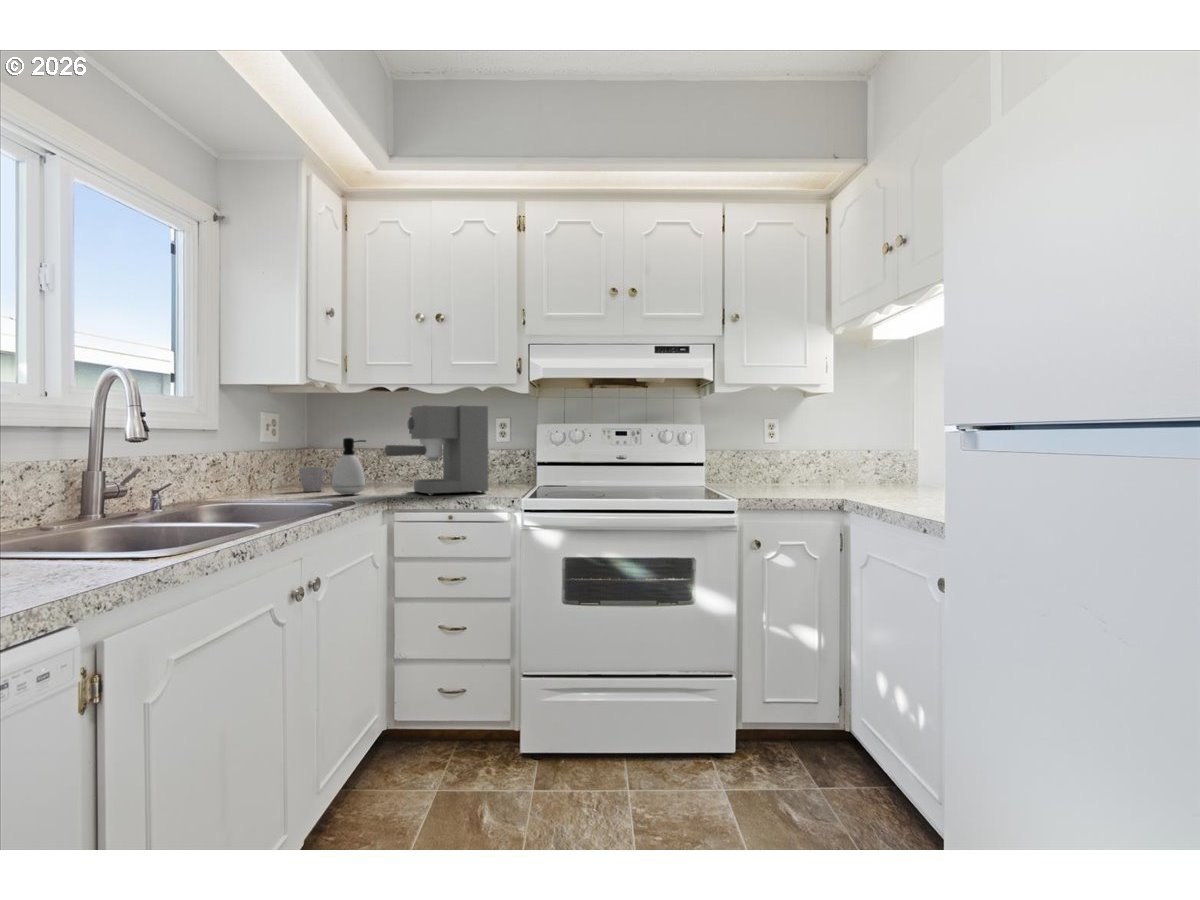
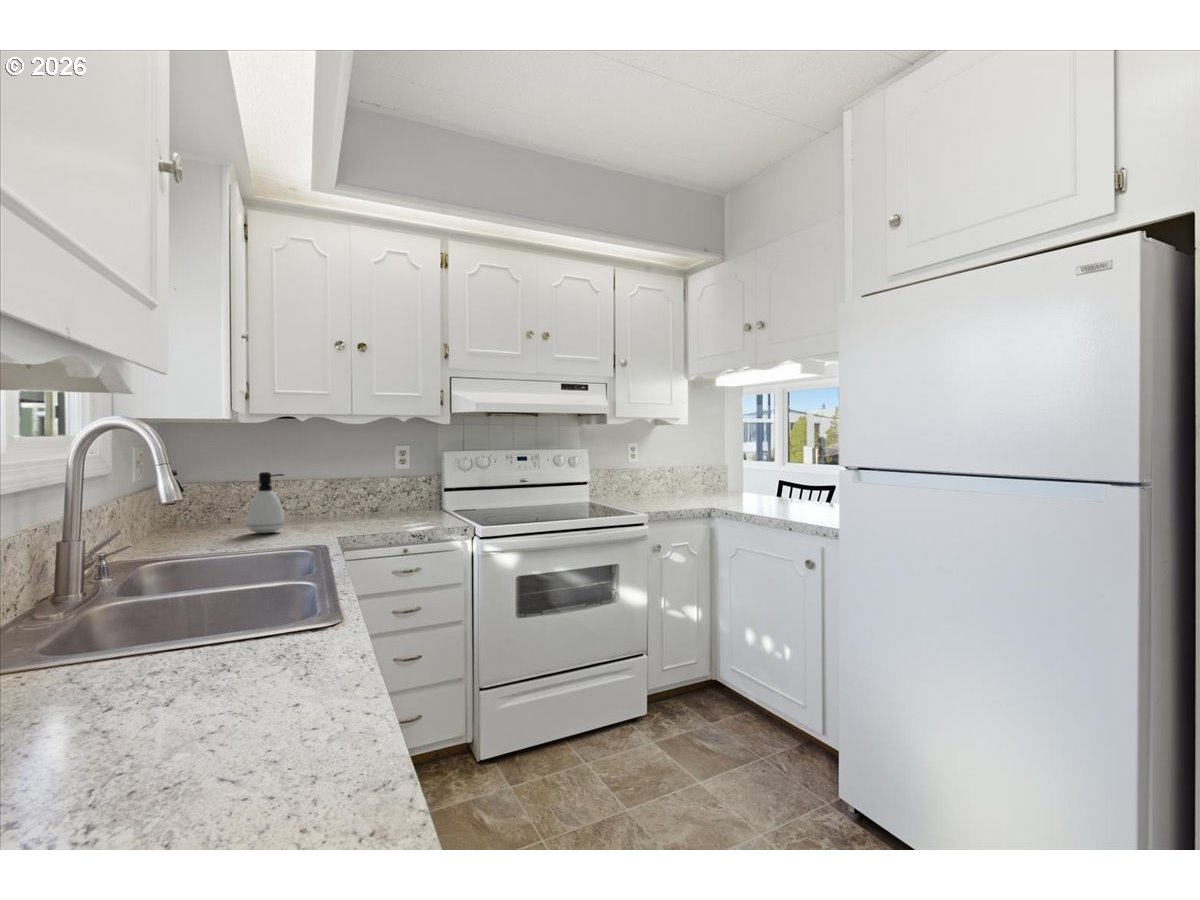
coffee maker: present [385,405,488,495] -> none [315,437,415,528]
mug: present [300,467,333,492] -> none [182,503,225,533]

